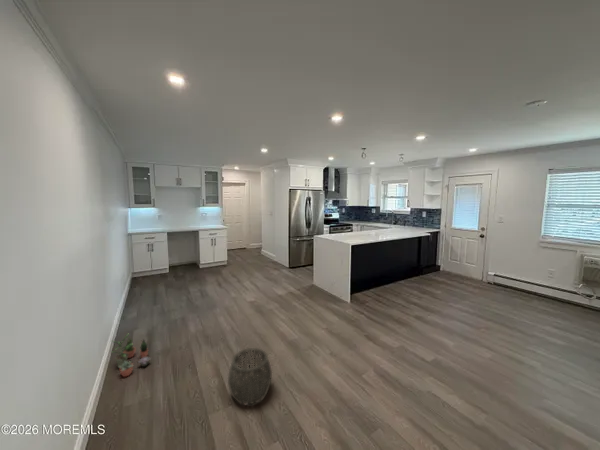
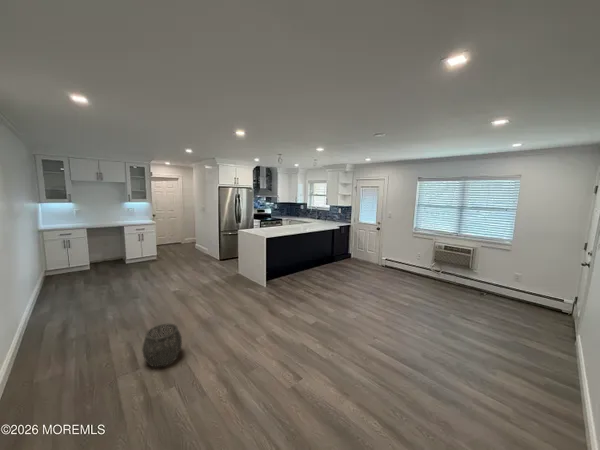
potted plant: present [114,335,150,377] -> none [24,322,69,360]

